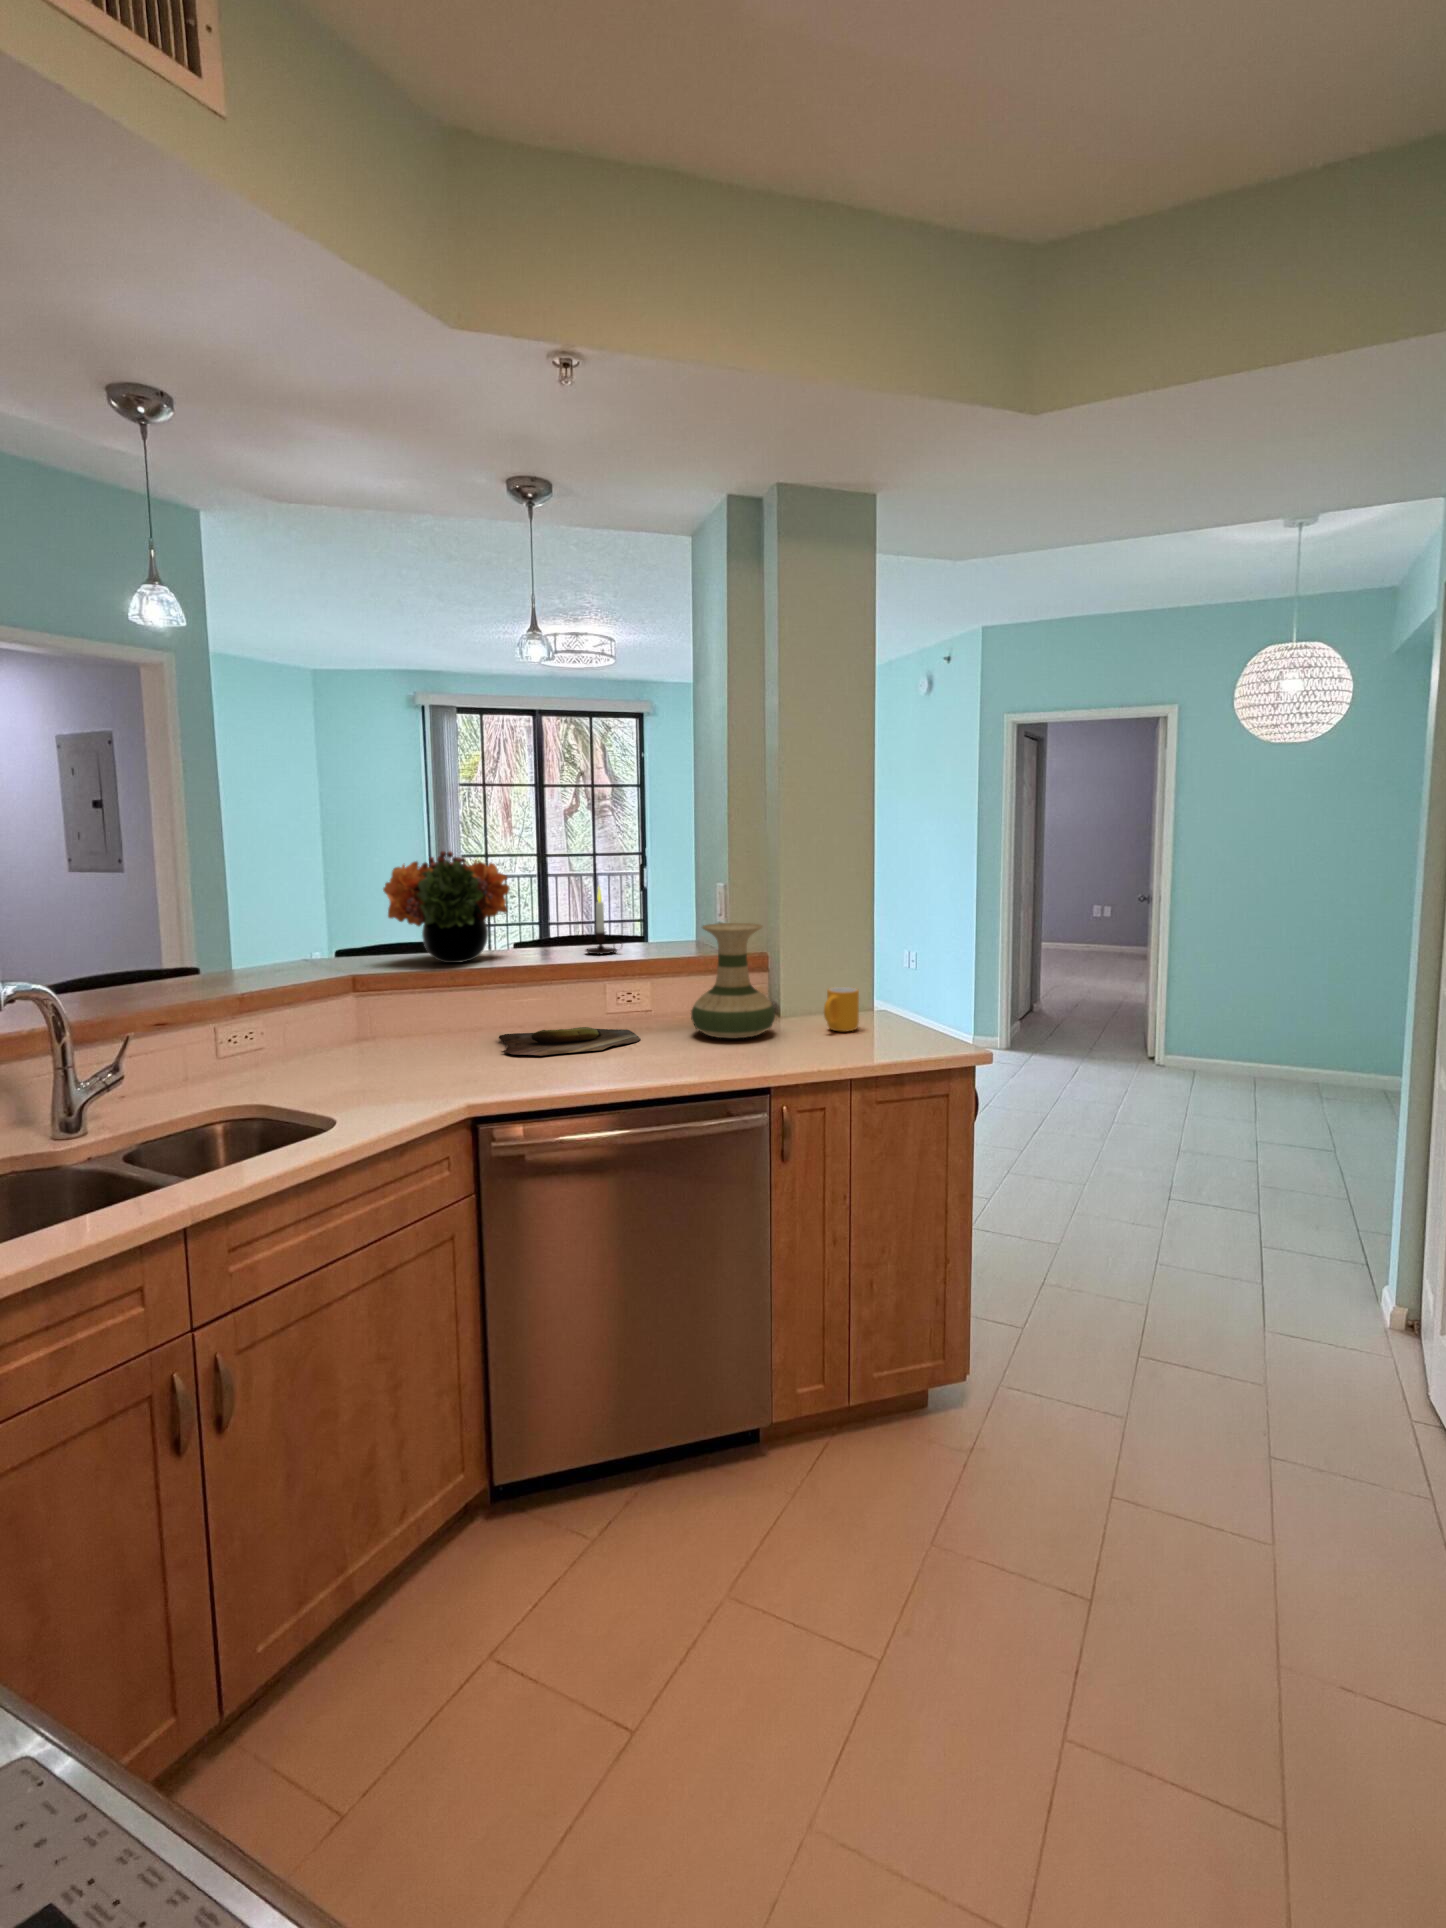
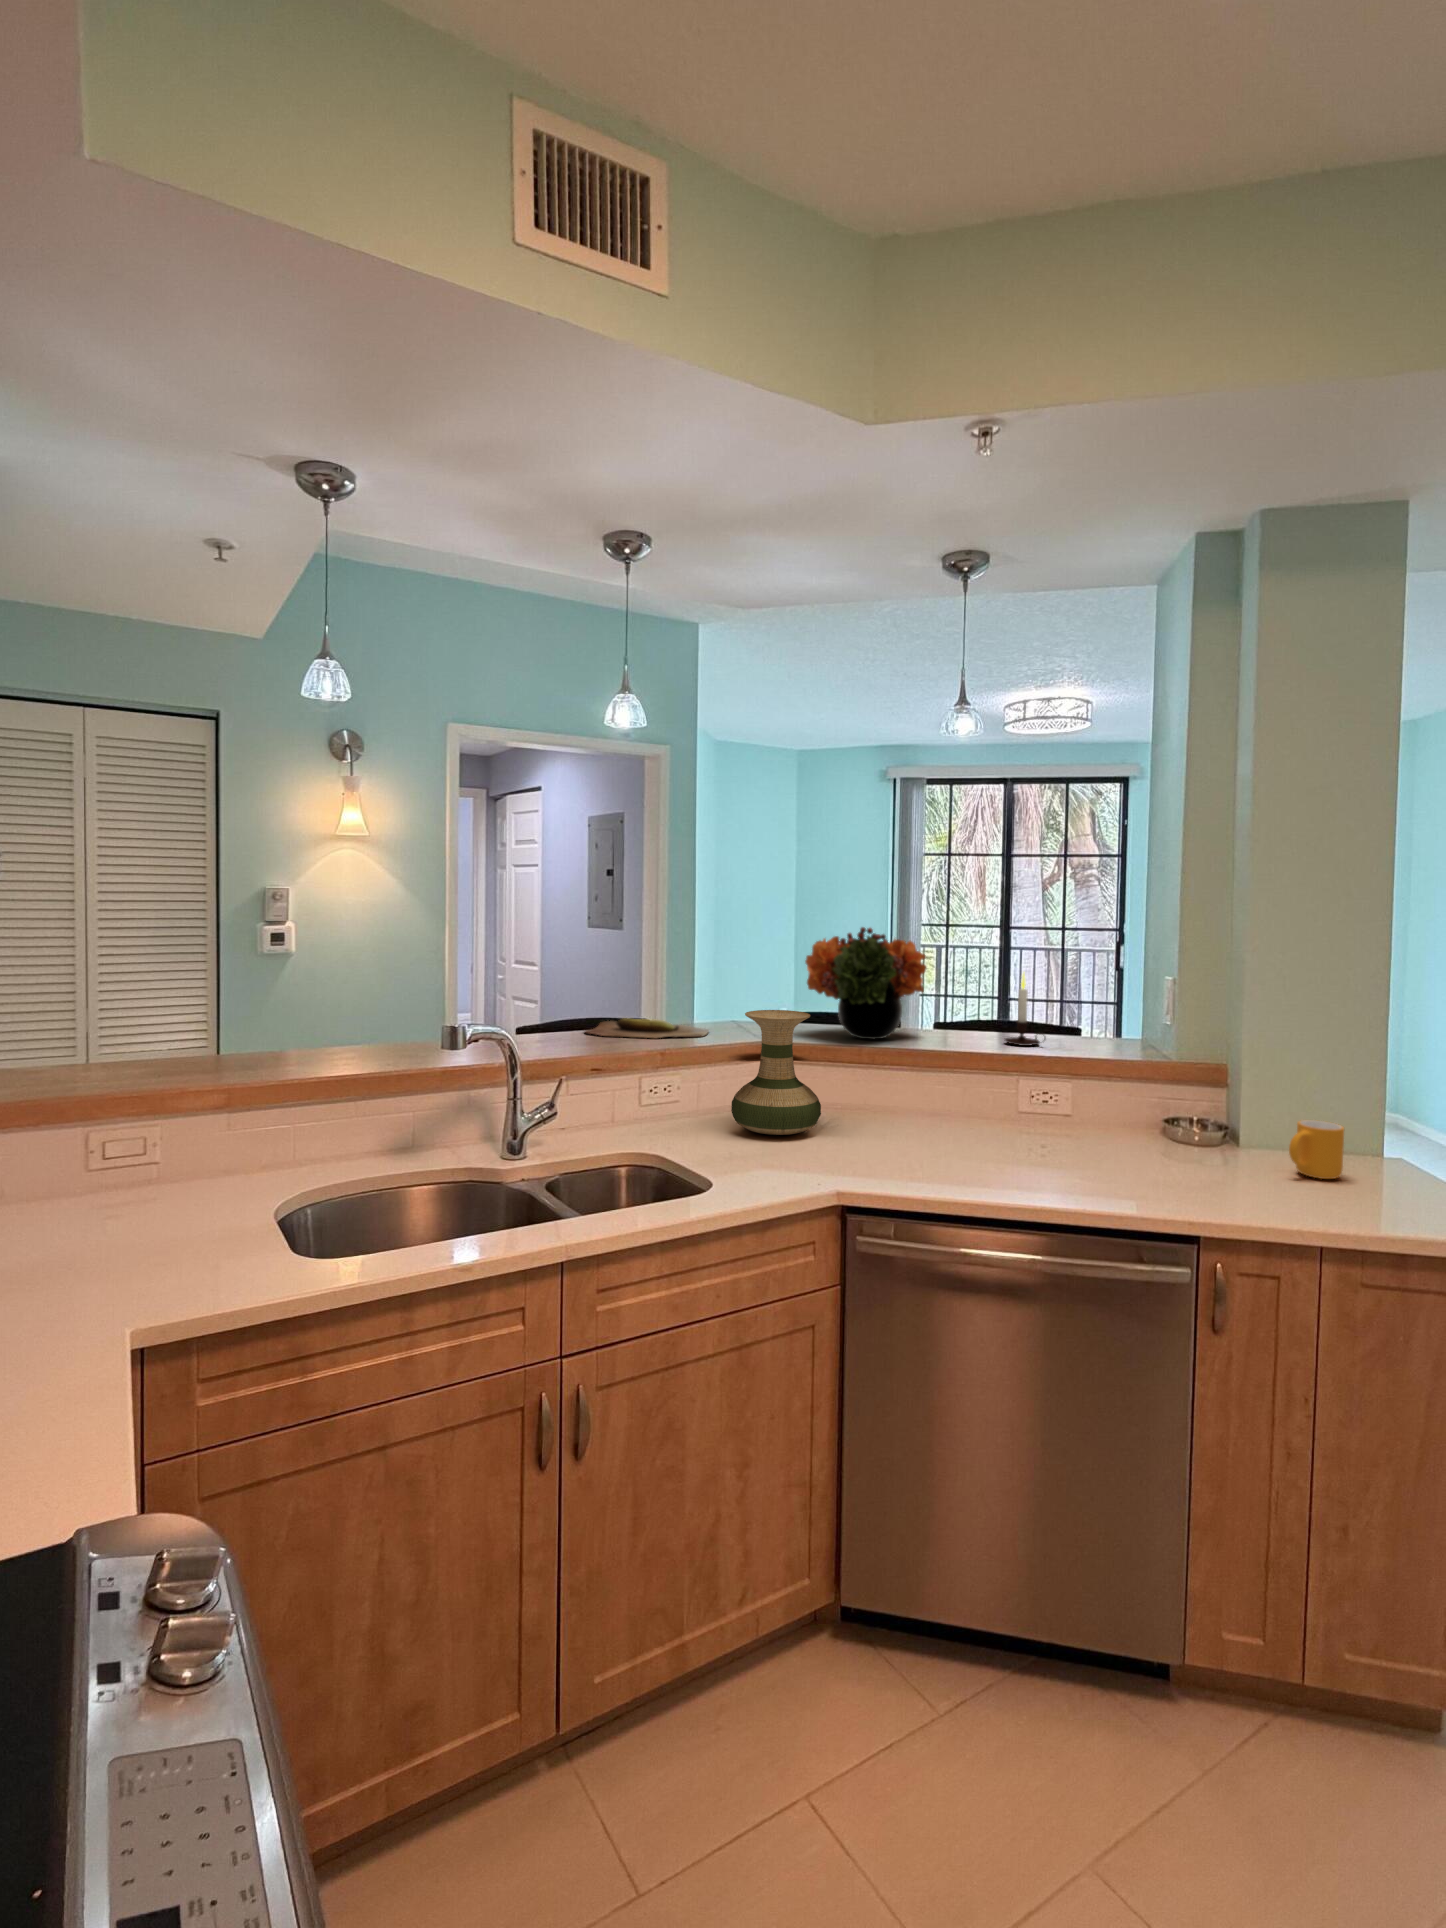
vase: present [691,923,775,1038] -> present [731,1010,821,1135]
cutting board: present [499,1027,640,1056] -> present [585,1018,709,1038]

